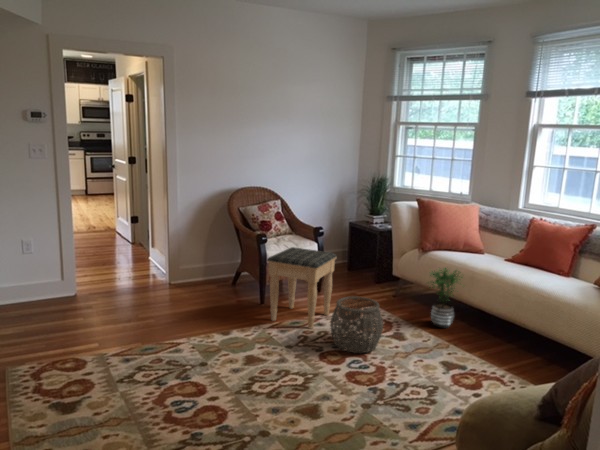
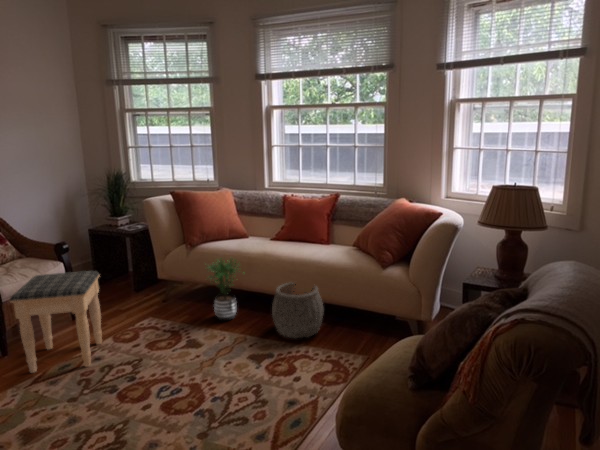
woven basket: present [330,296,383,353] -> present [272,282,323,338]

